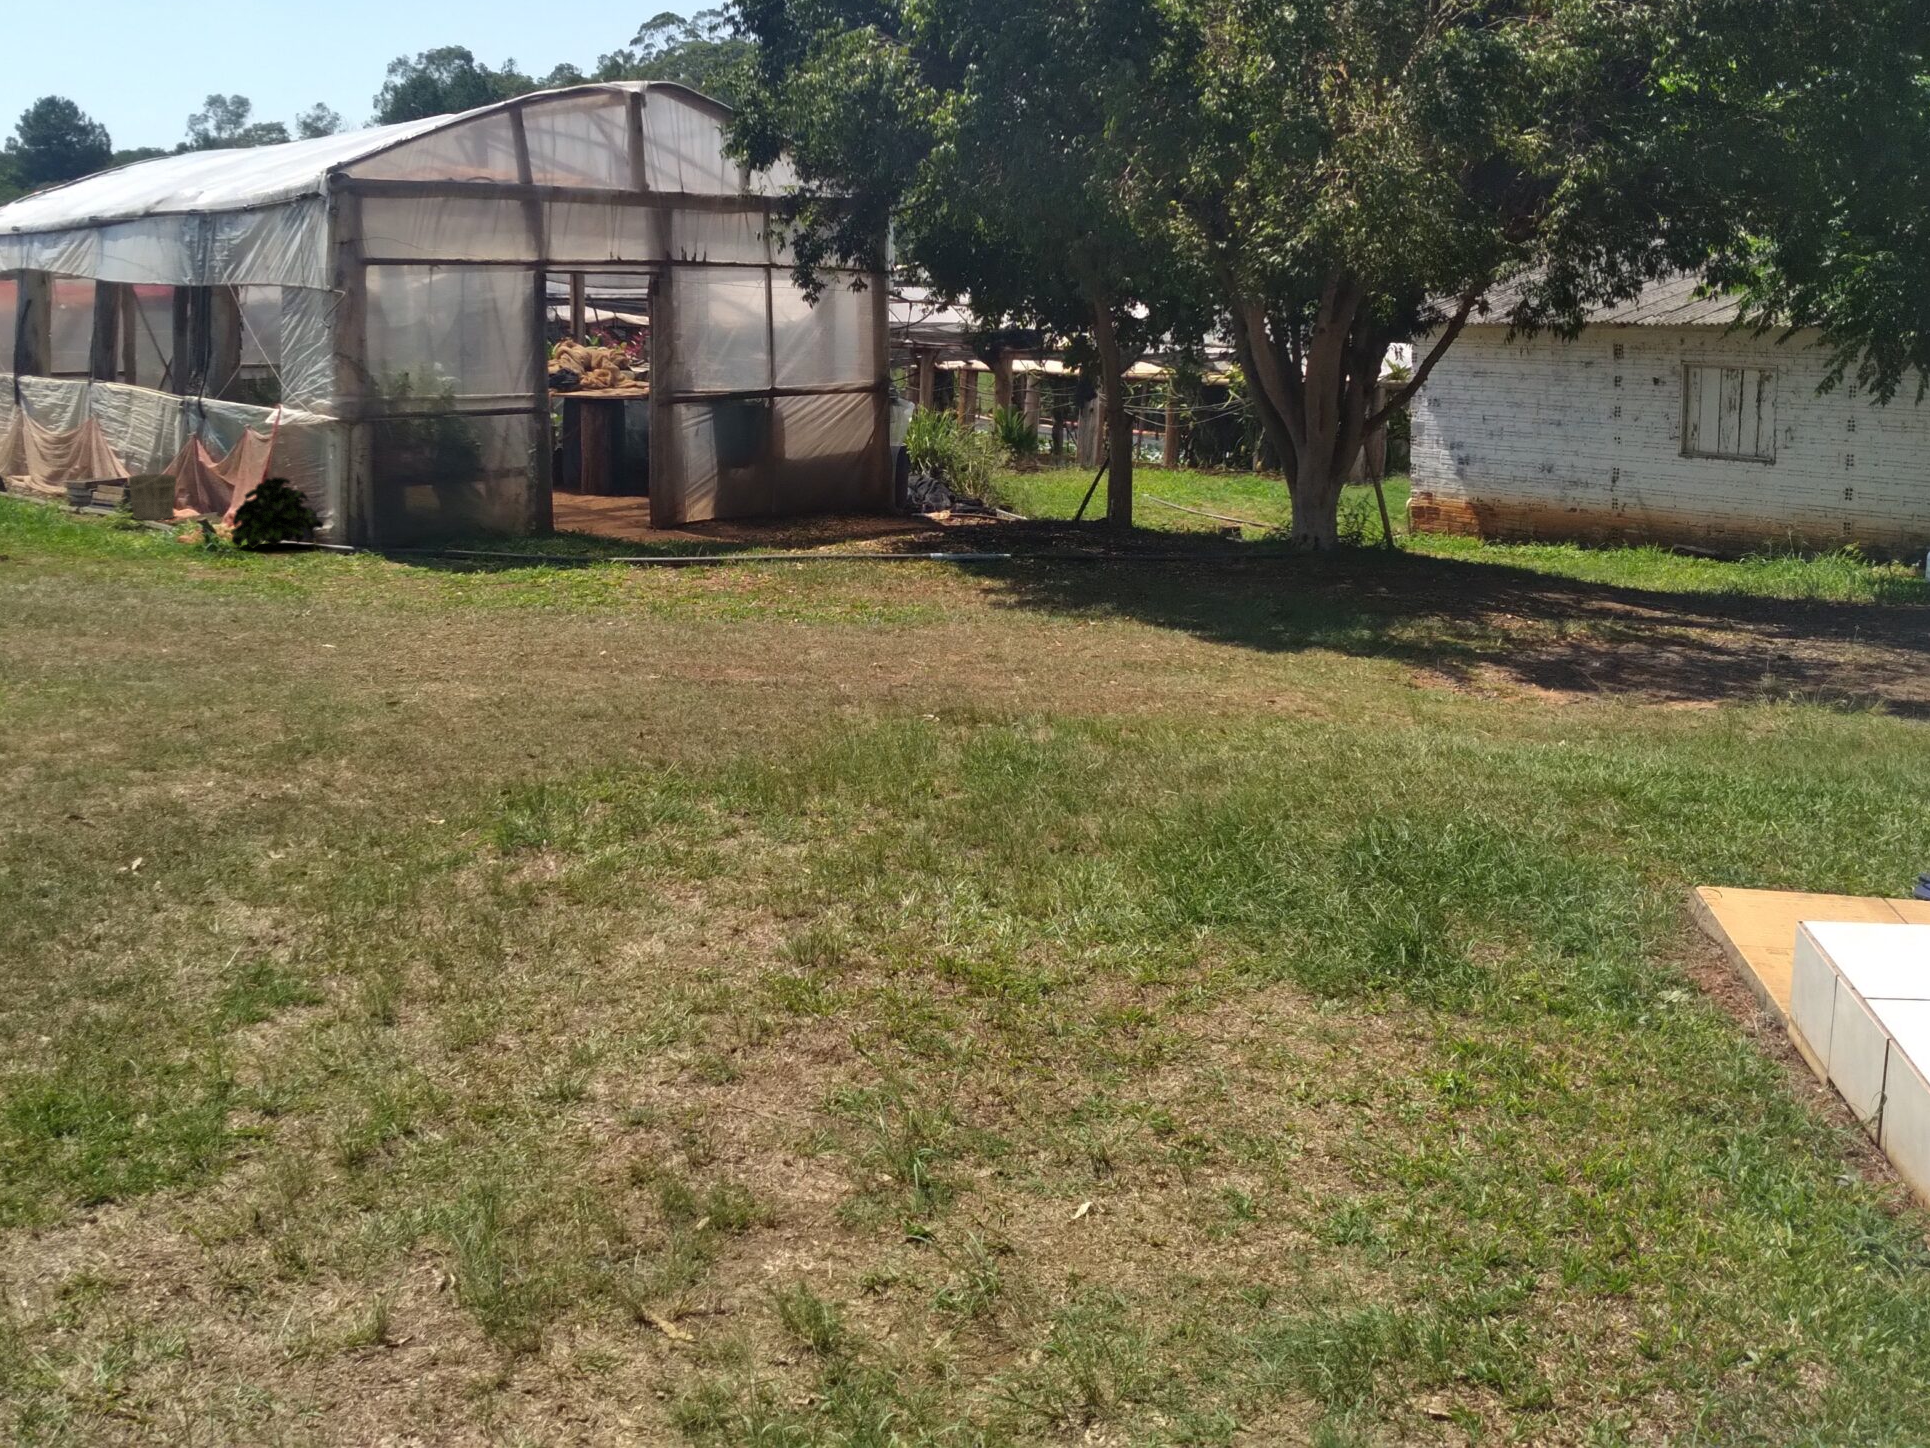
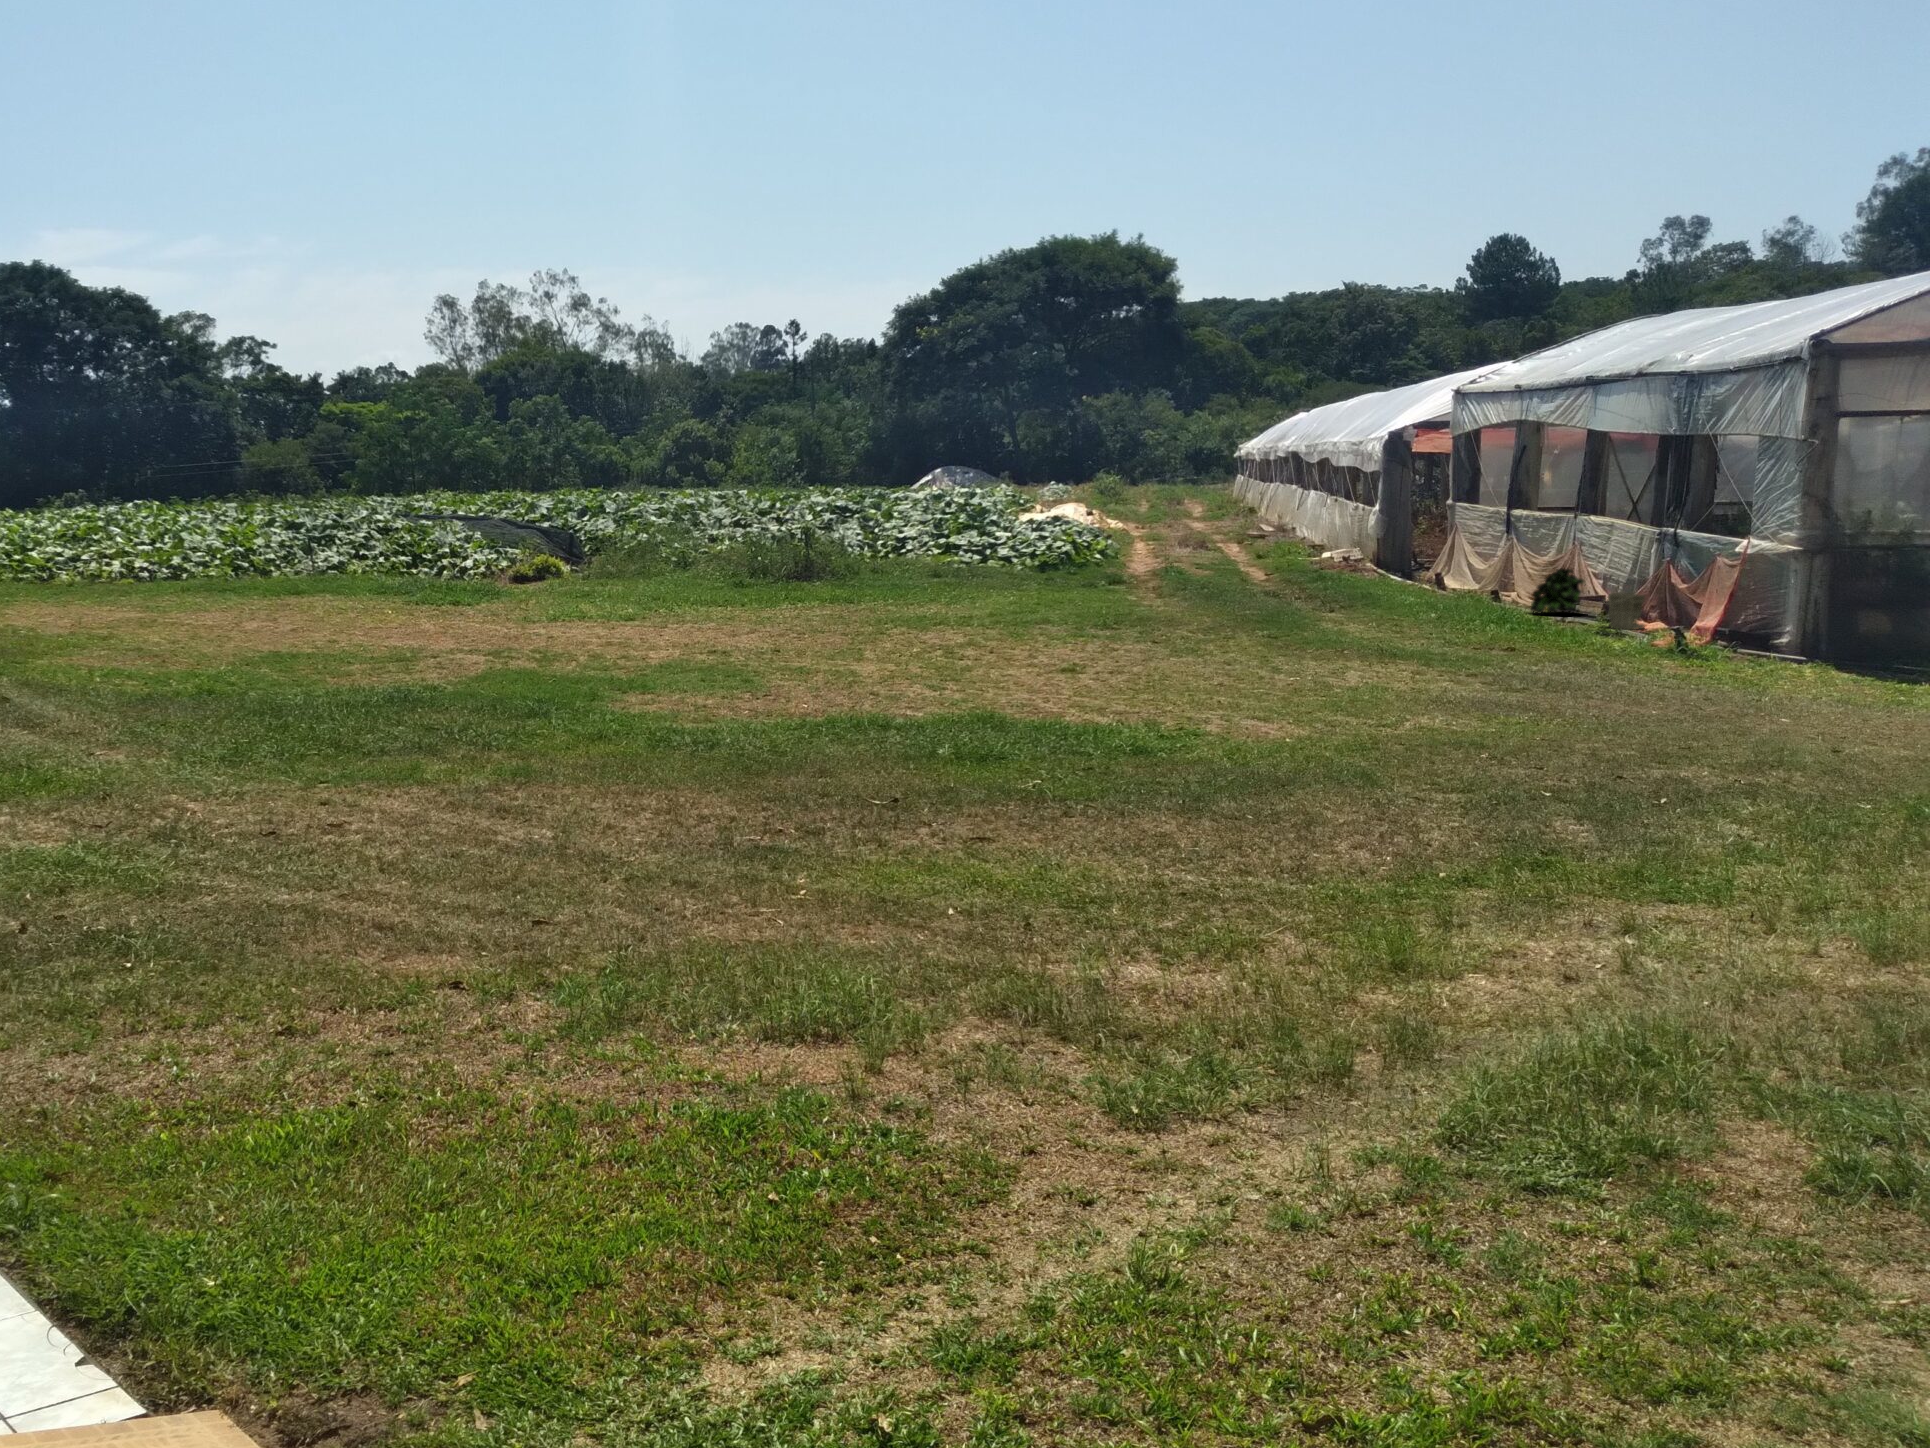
potted plant: present [231,477,323,549] -> present [1530,568,1584,613]

